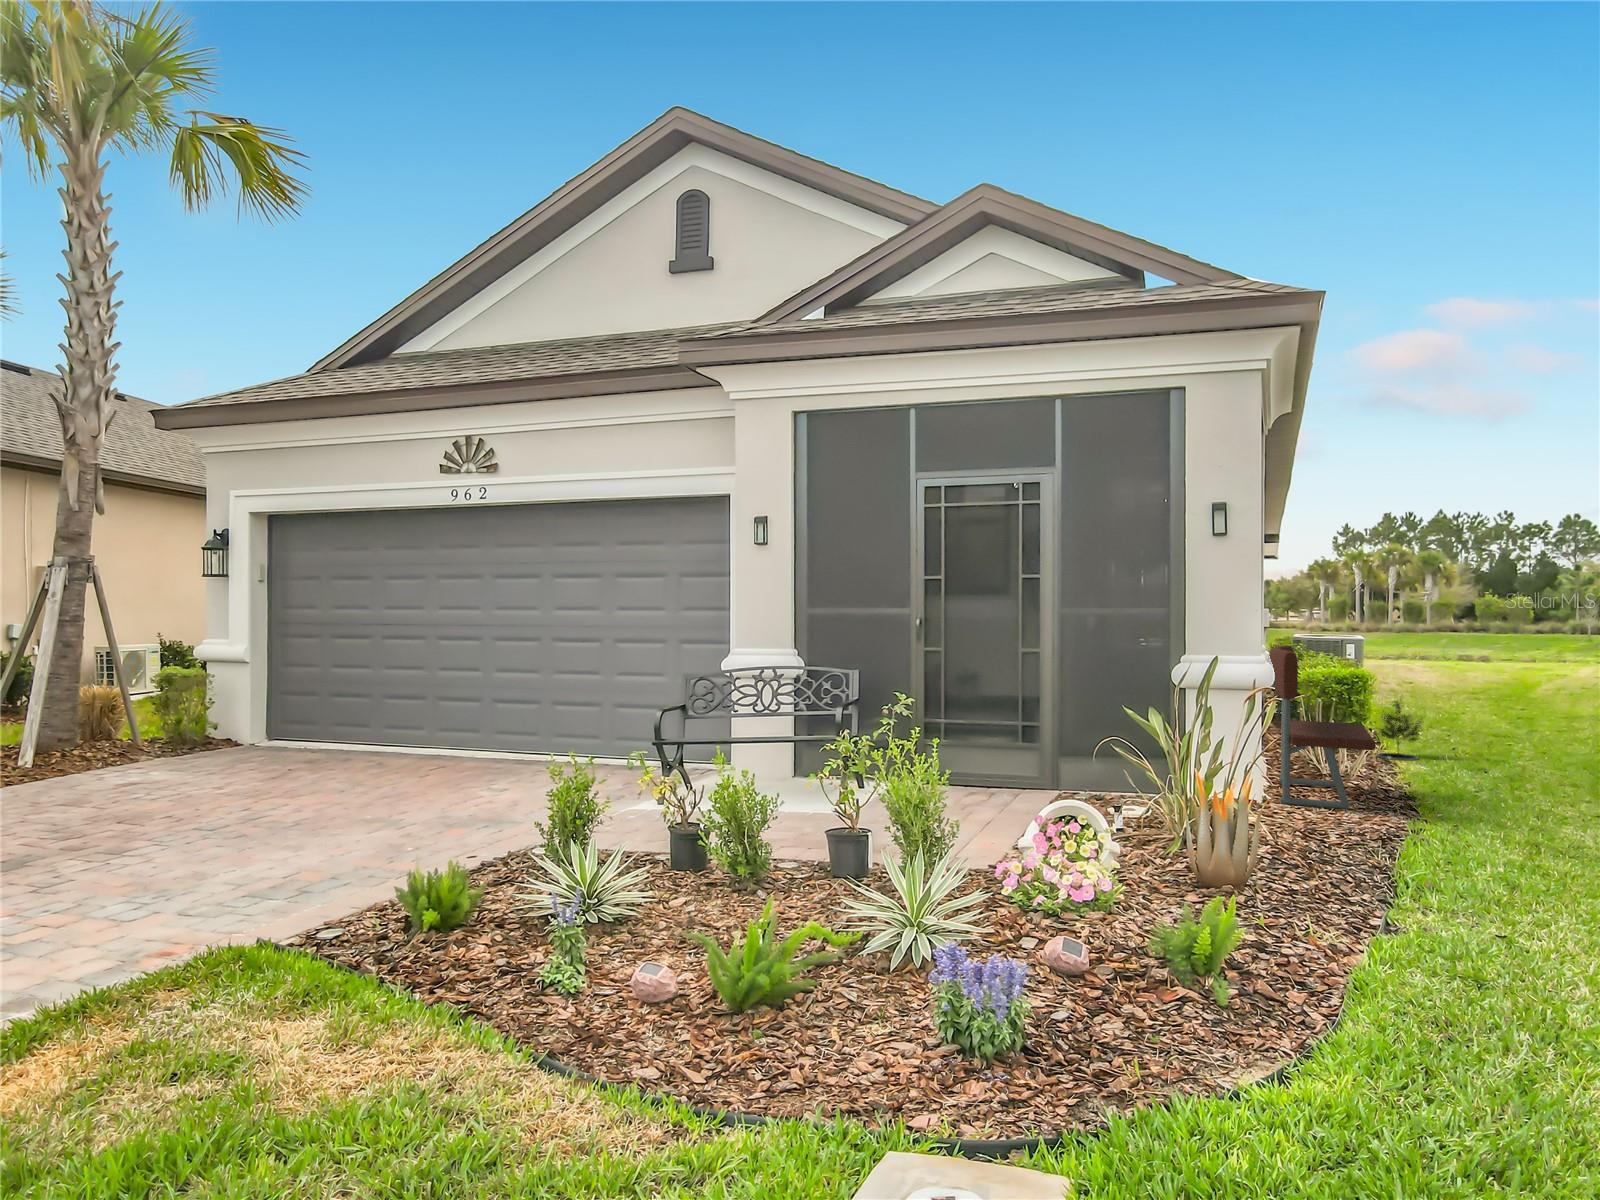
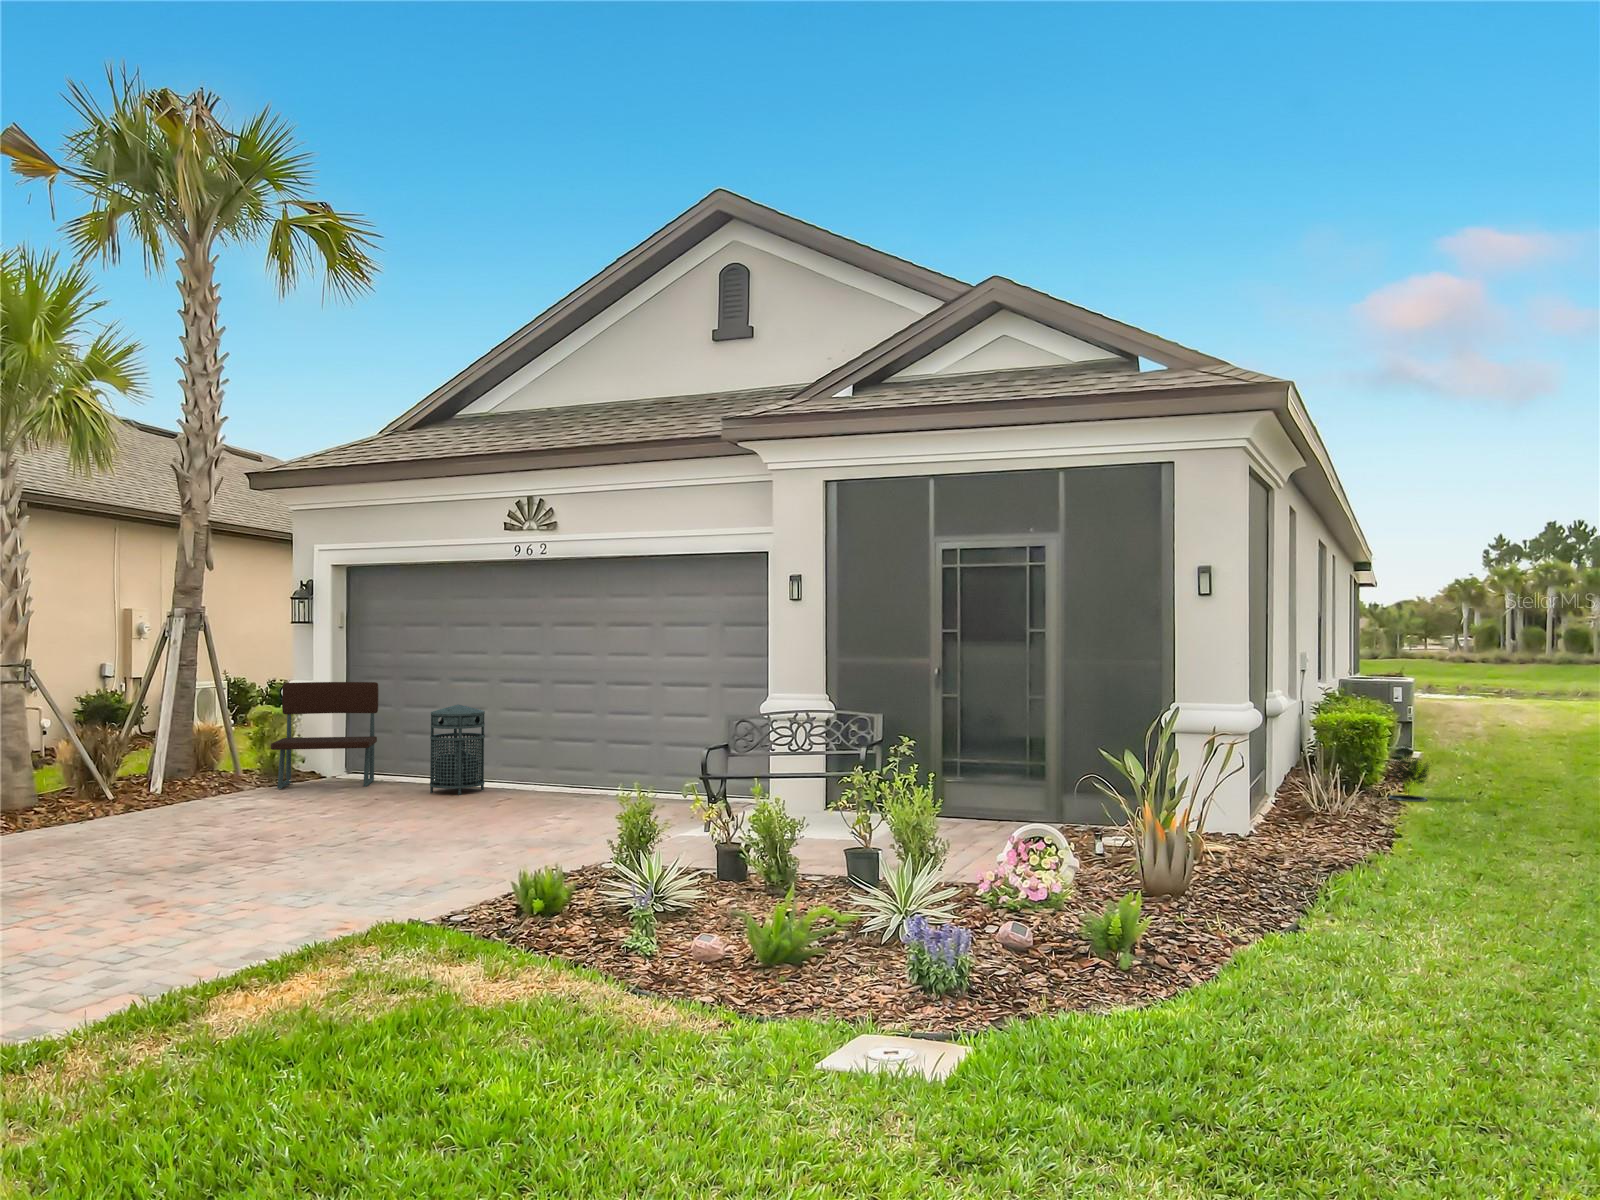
bench: present [1269,645,1375,809] -> present [271,682,379,789]
trash can: none [355,663,417,762] -> present [430,705,485,795]

